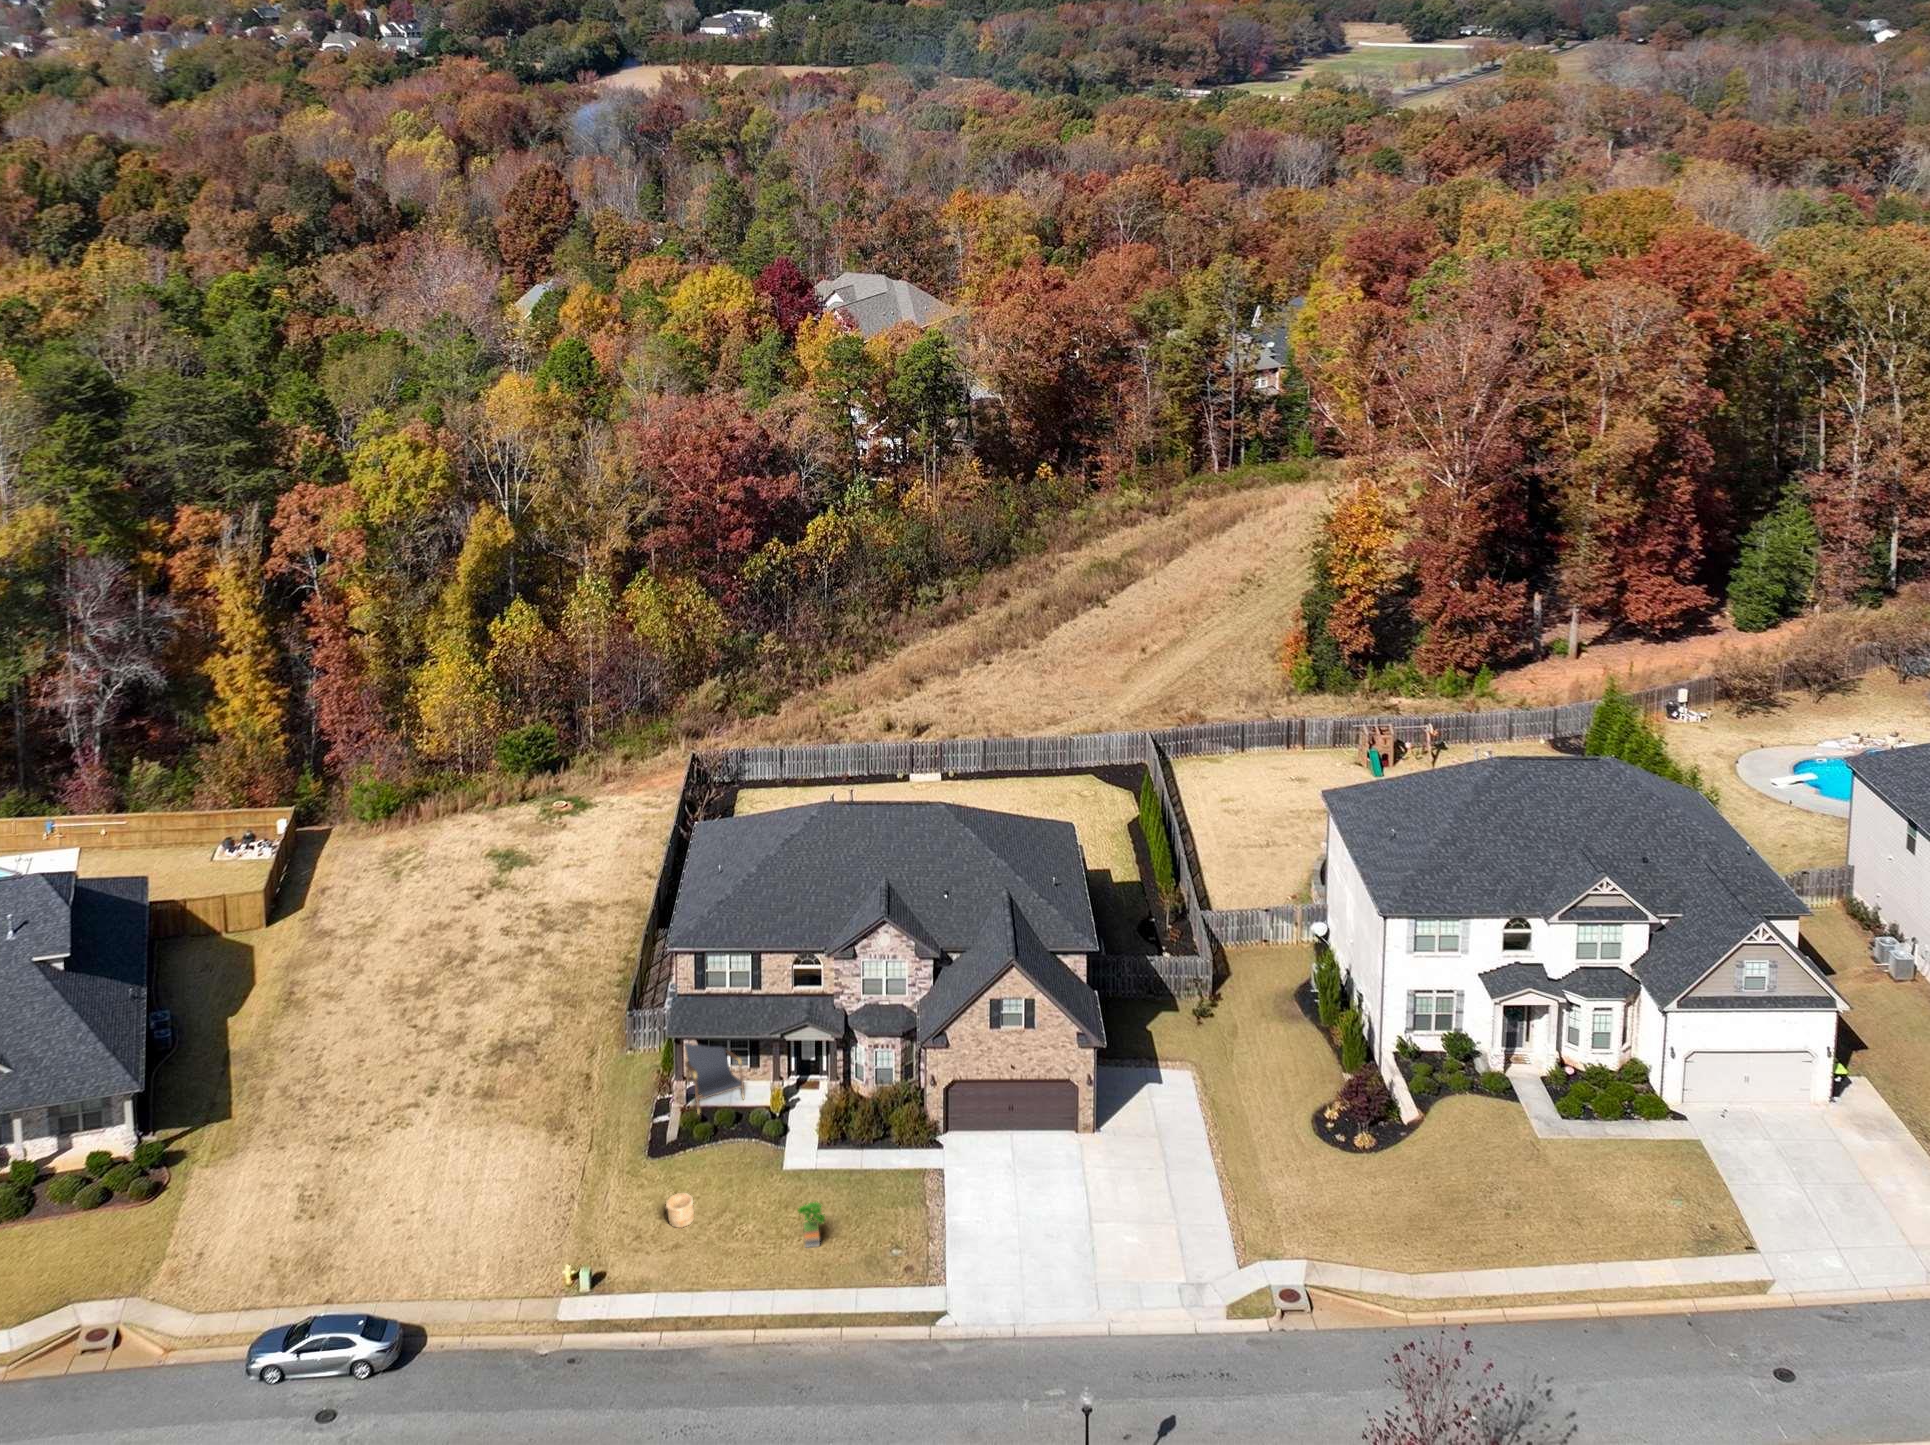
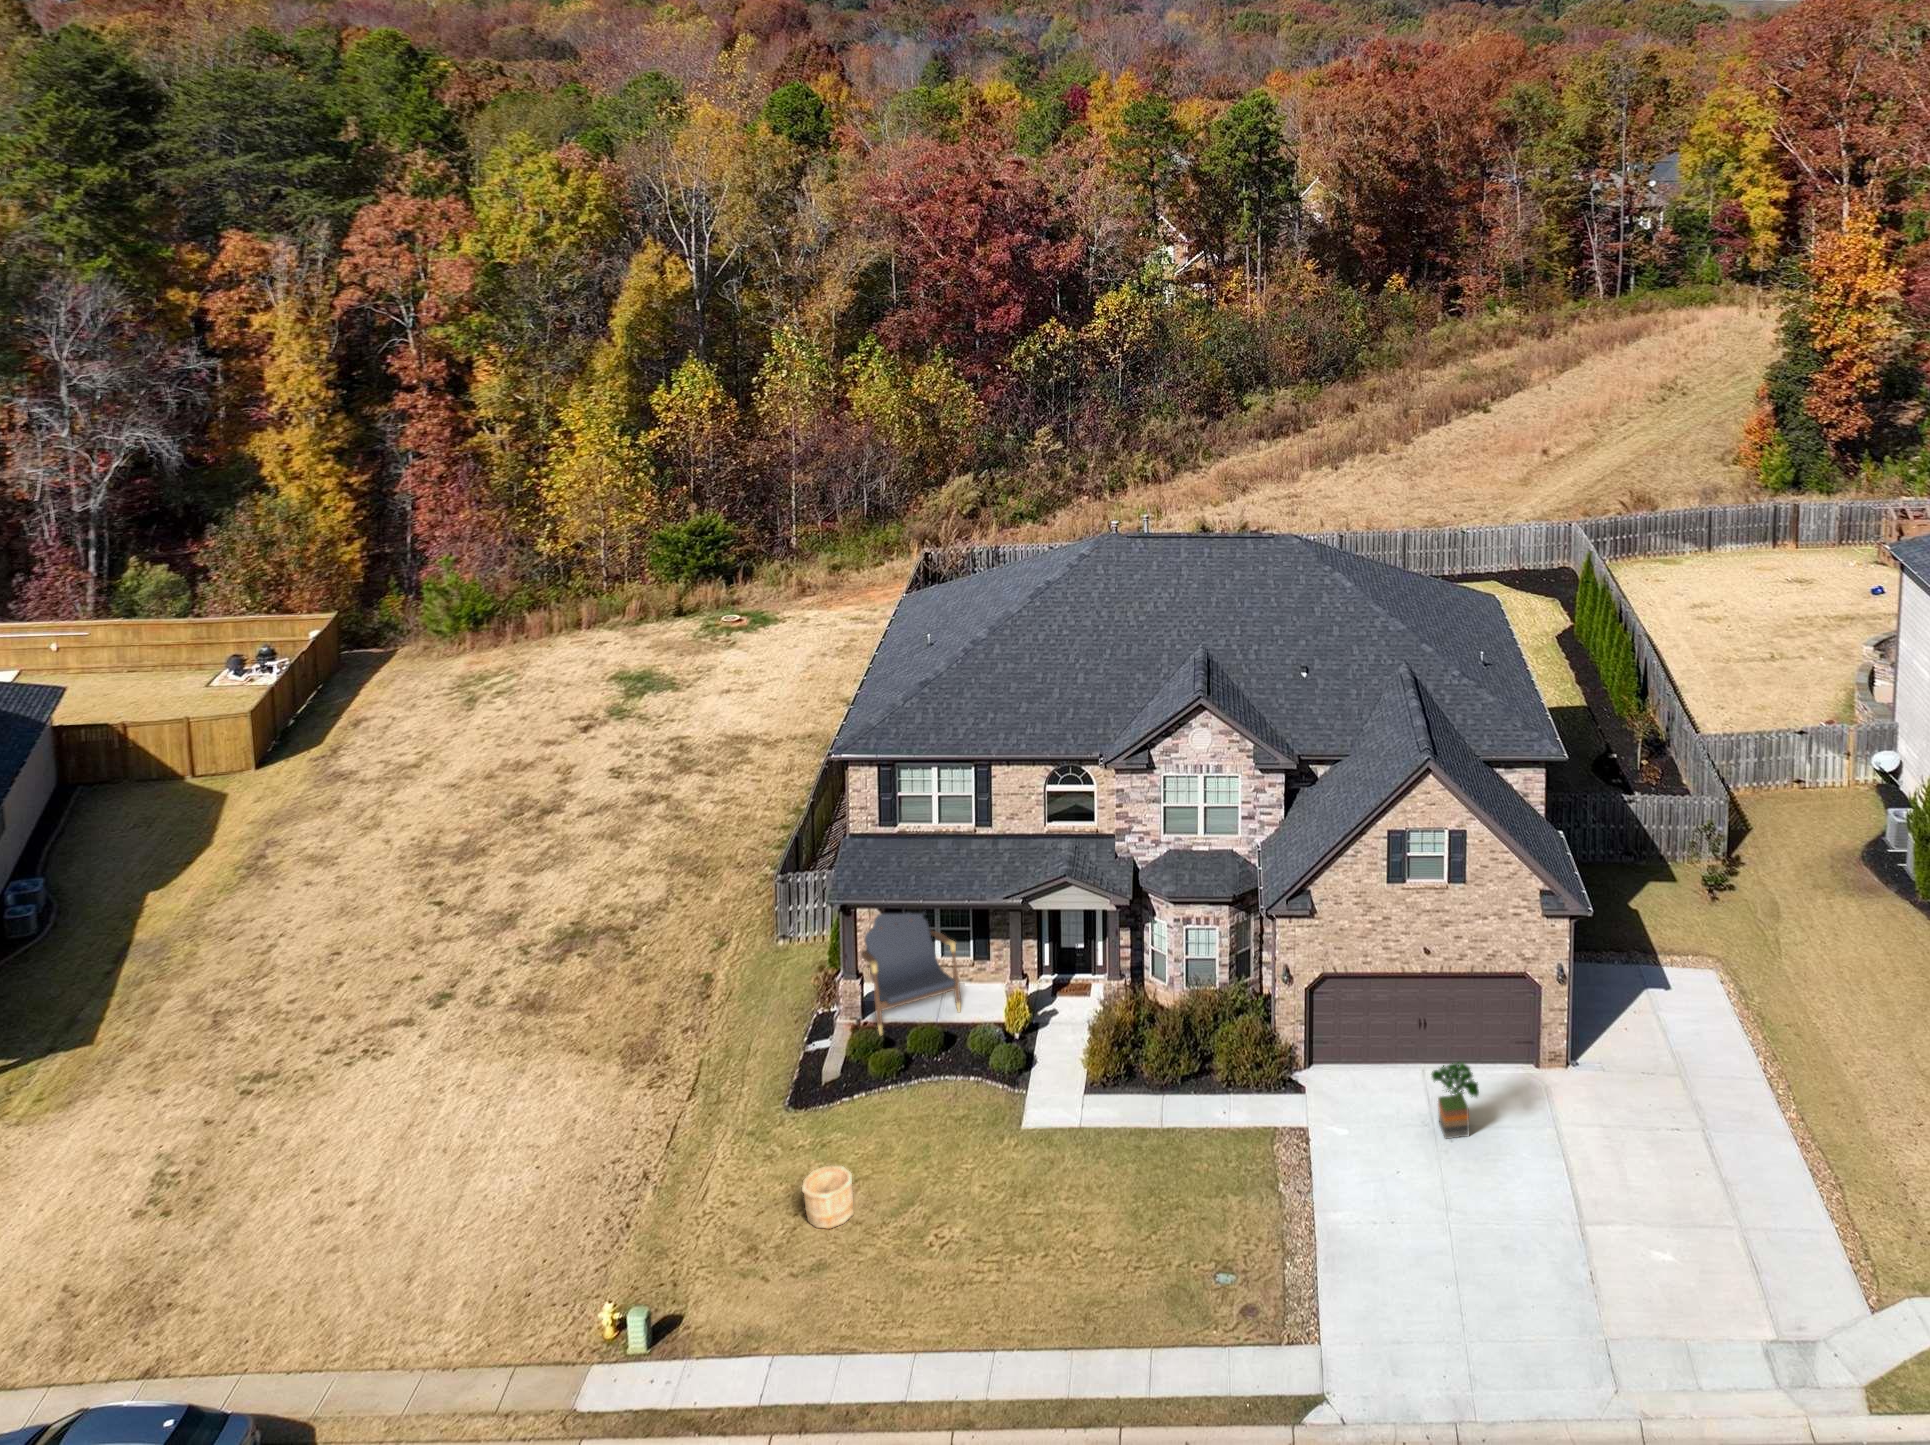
potted tree: present [798,1202,825,1248] -> present [1432,1062,1479,1139]

